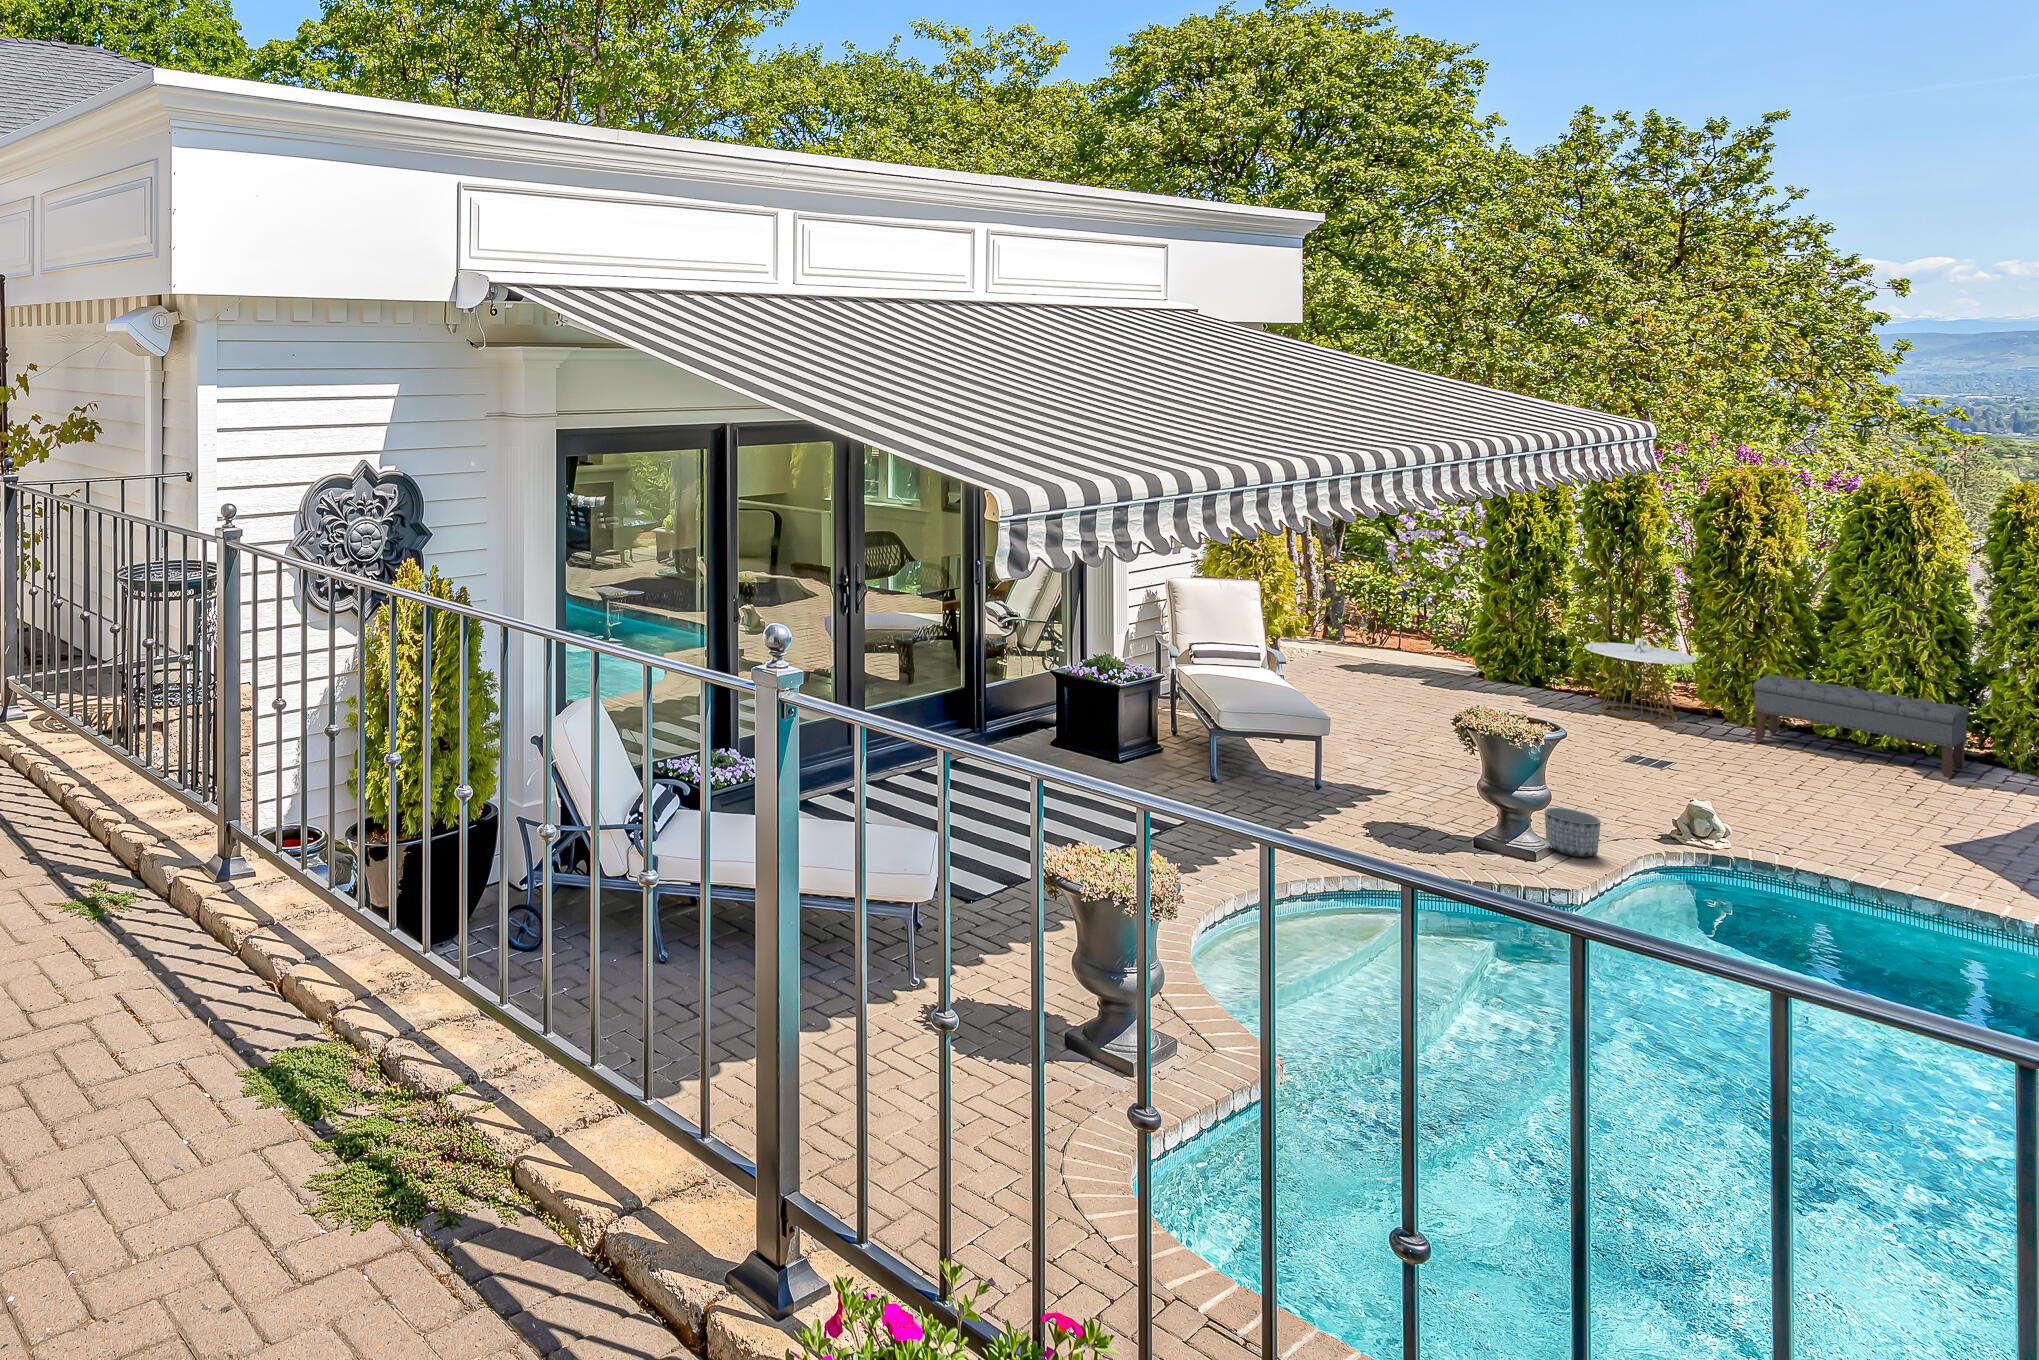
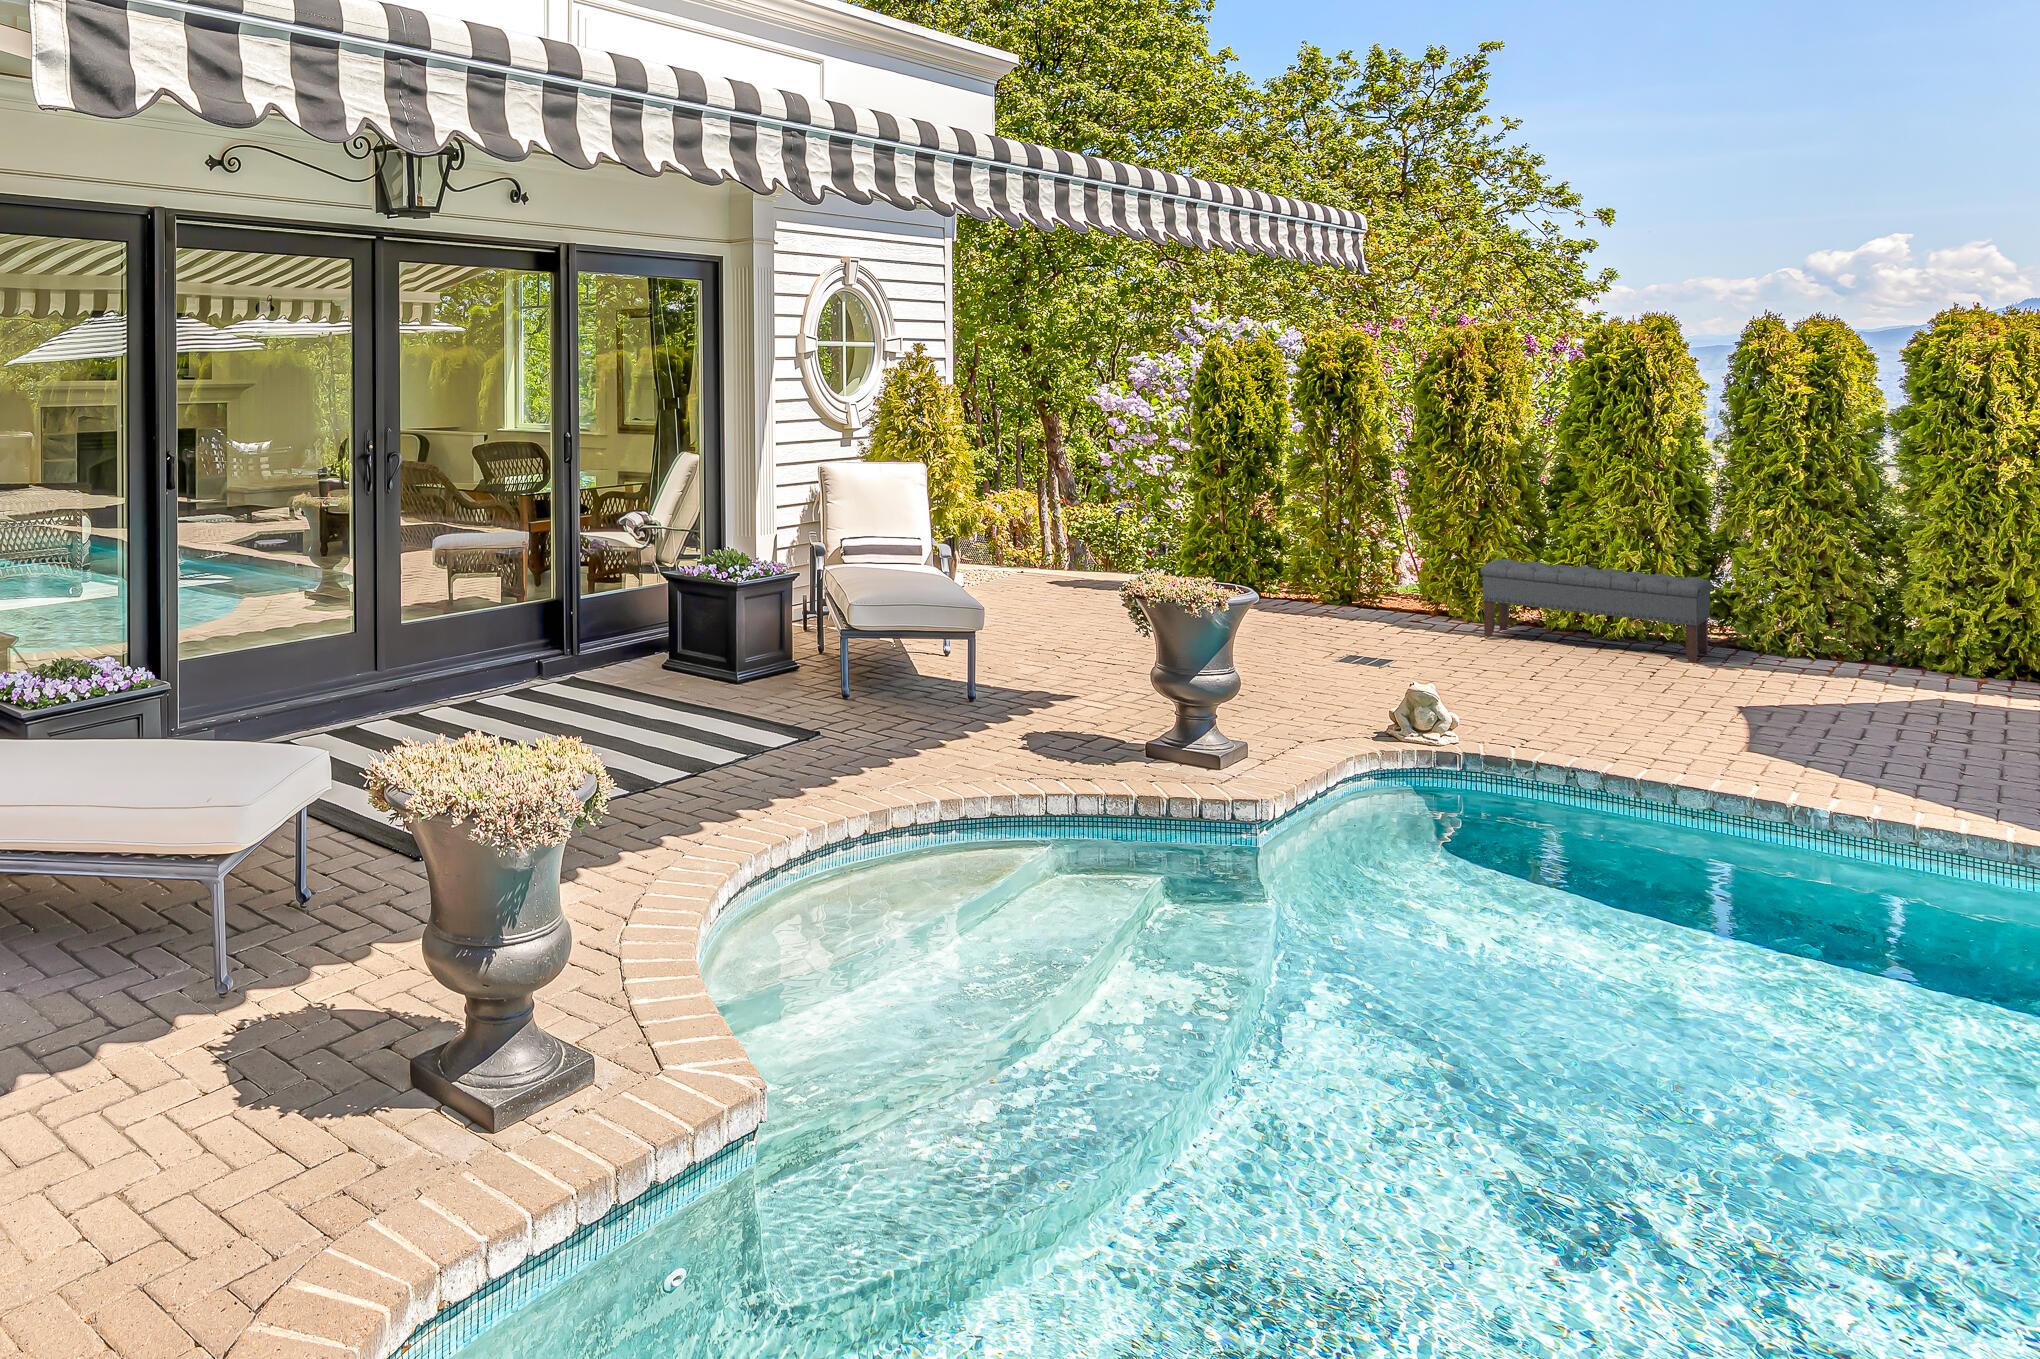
side table: present [1584,638,1696,723] -> none [1301,528,1420,626]
planter: present [1545,808,1601,857] -> none [1234,701,1302,763]

